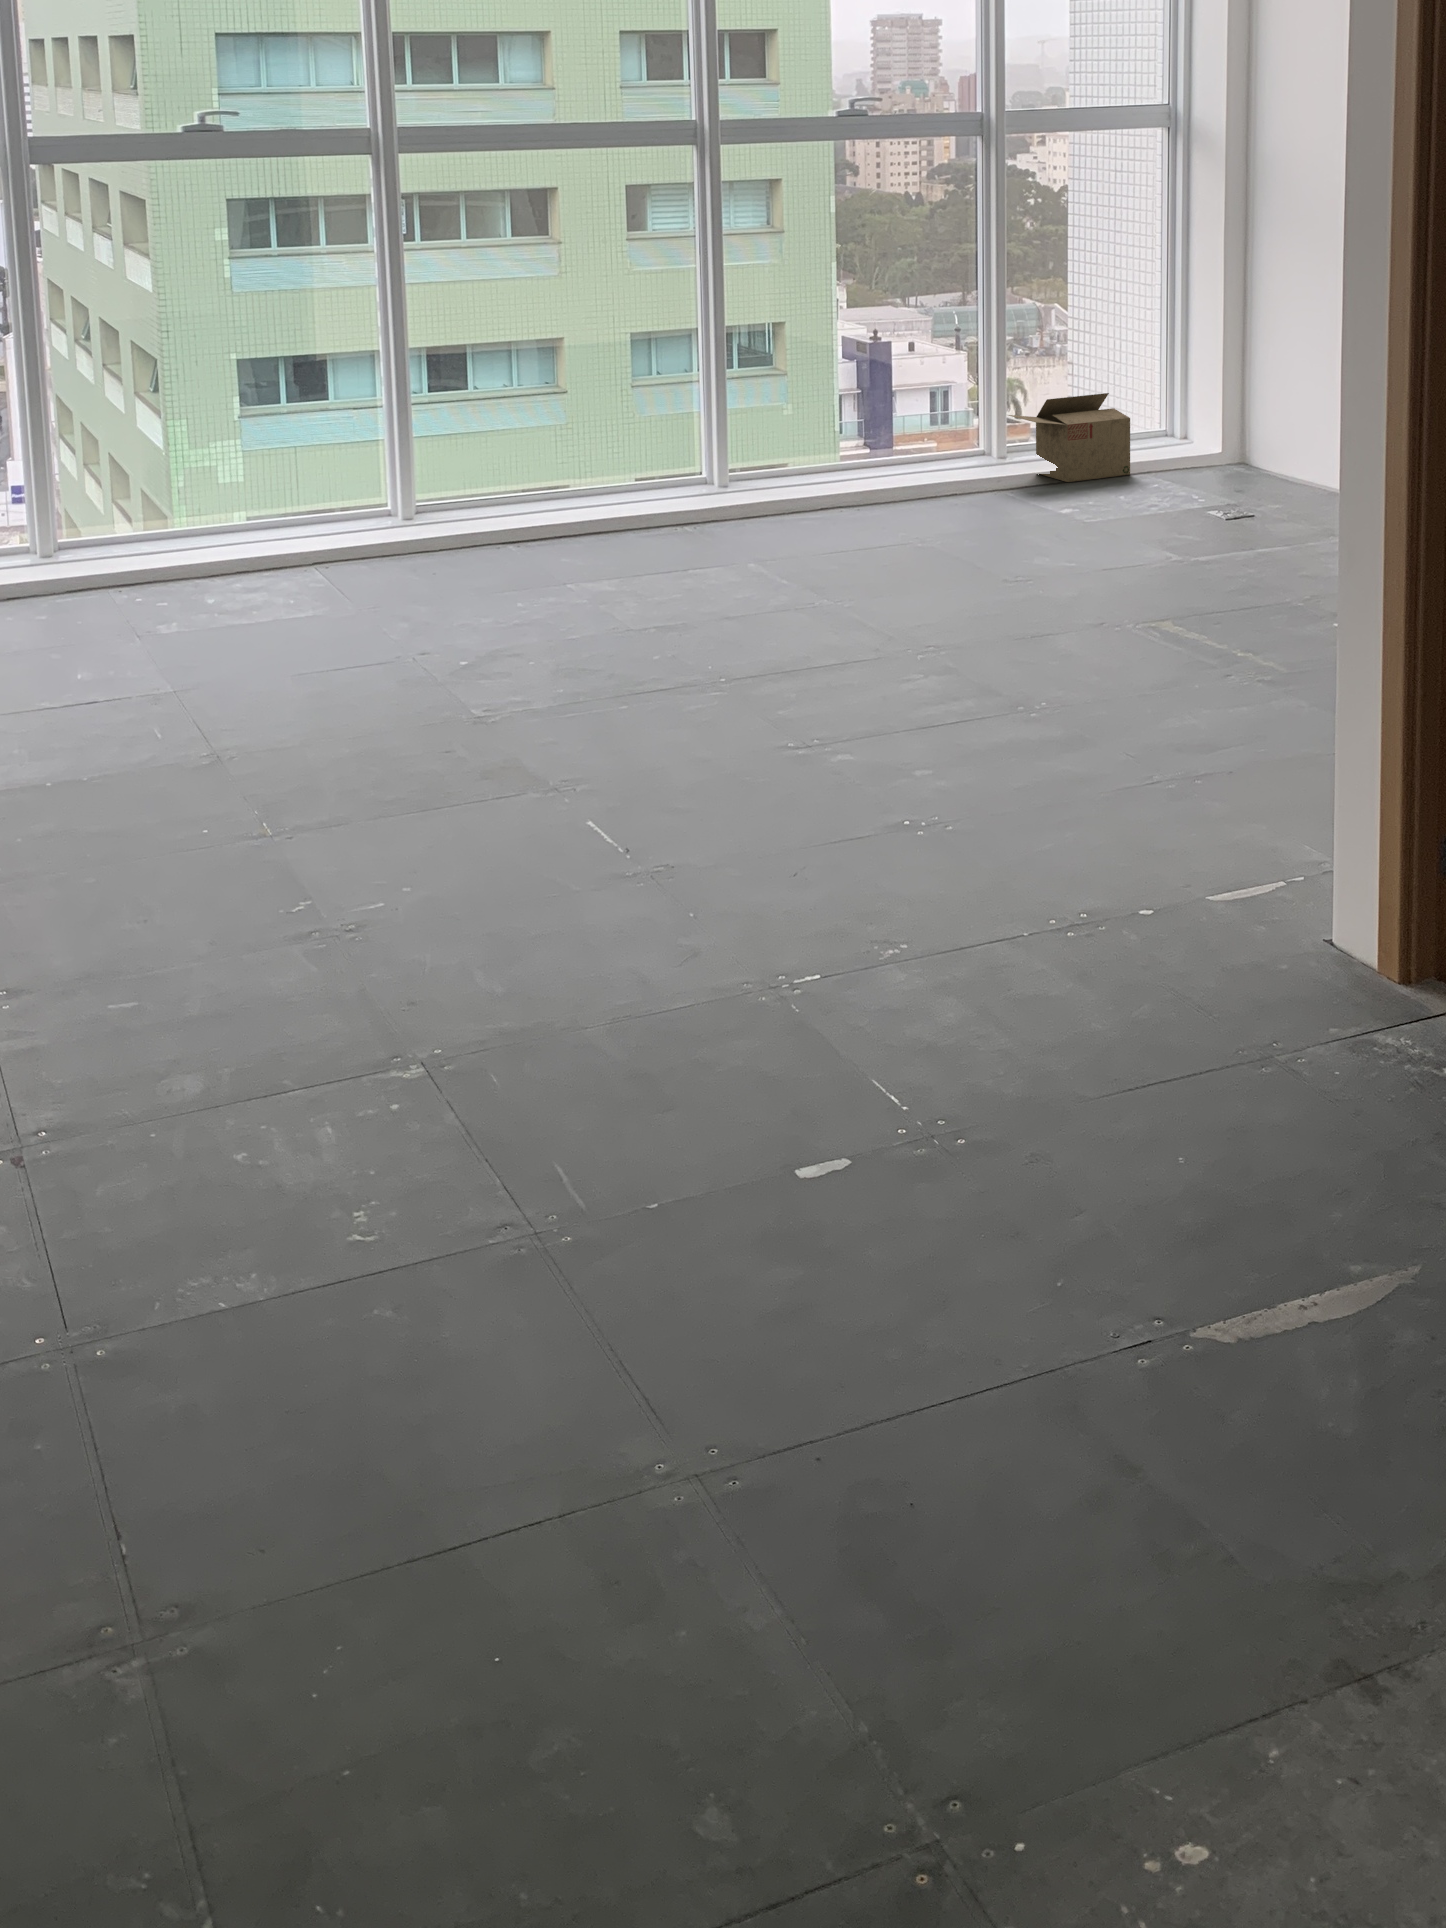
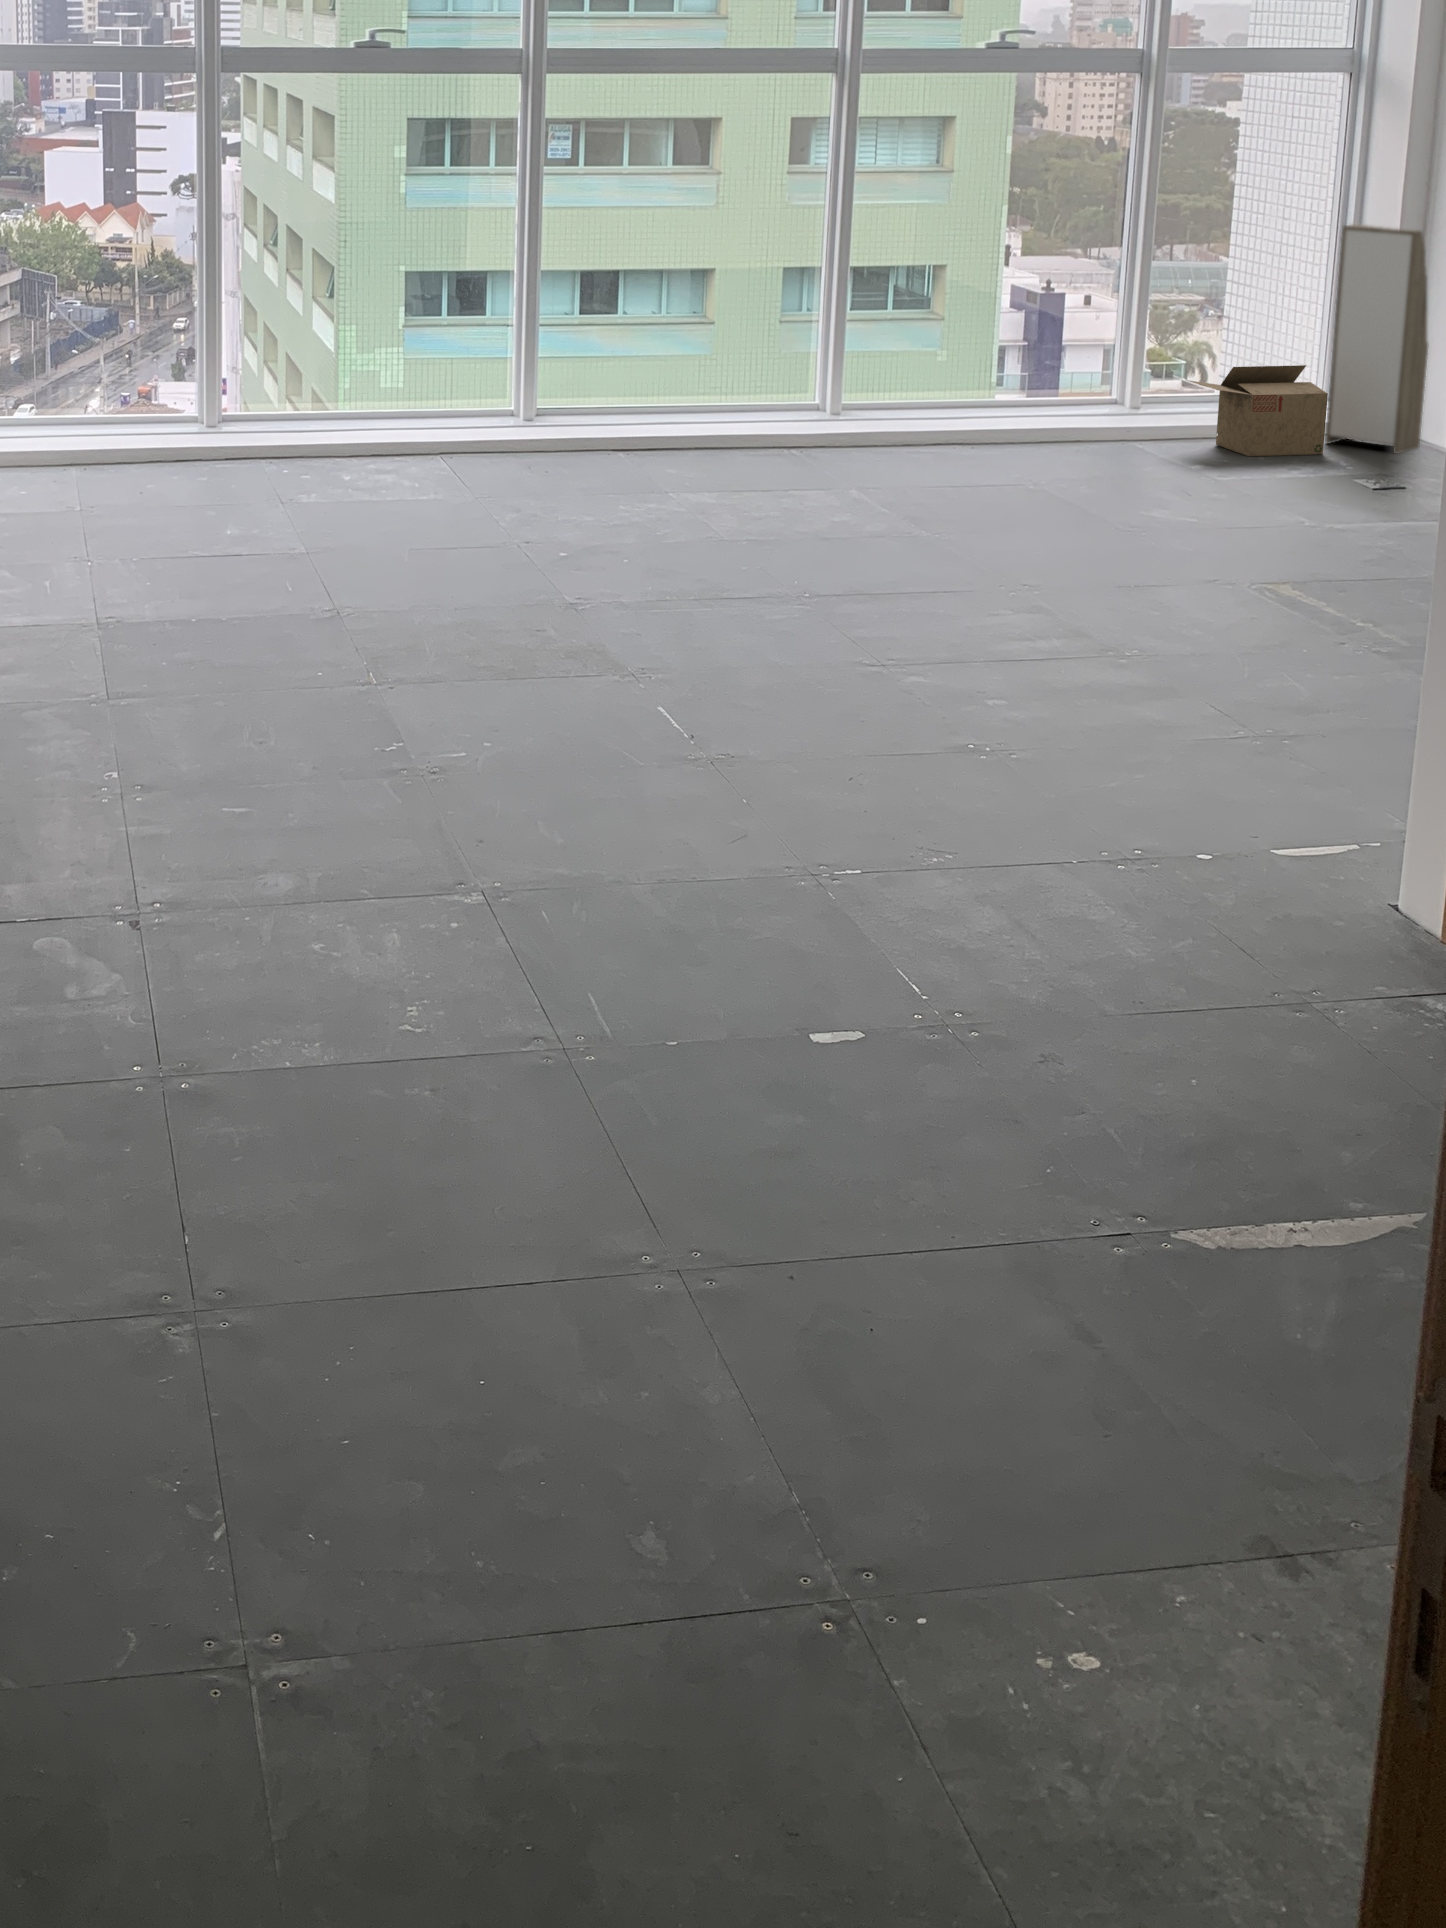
storage cabinet: none [1129,258,1210,469] -> present [1325,224,1429,454]

